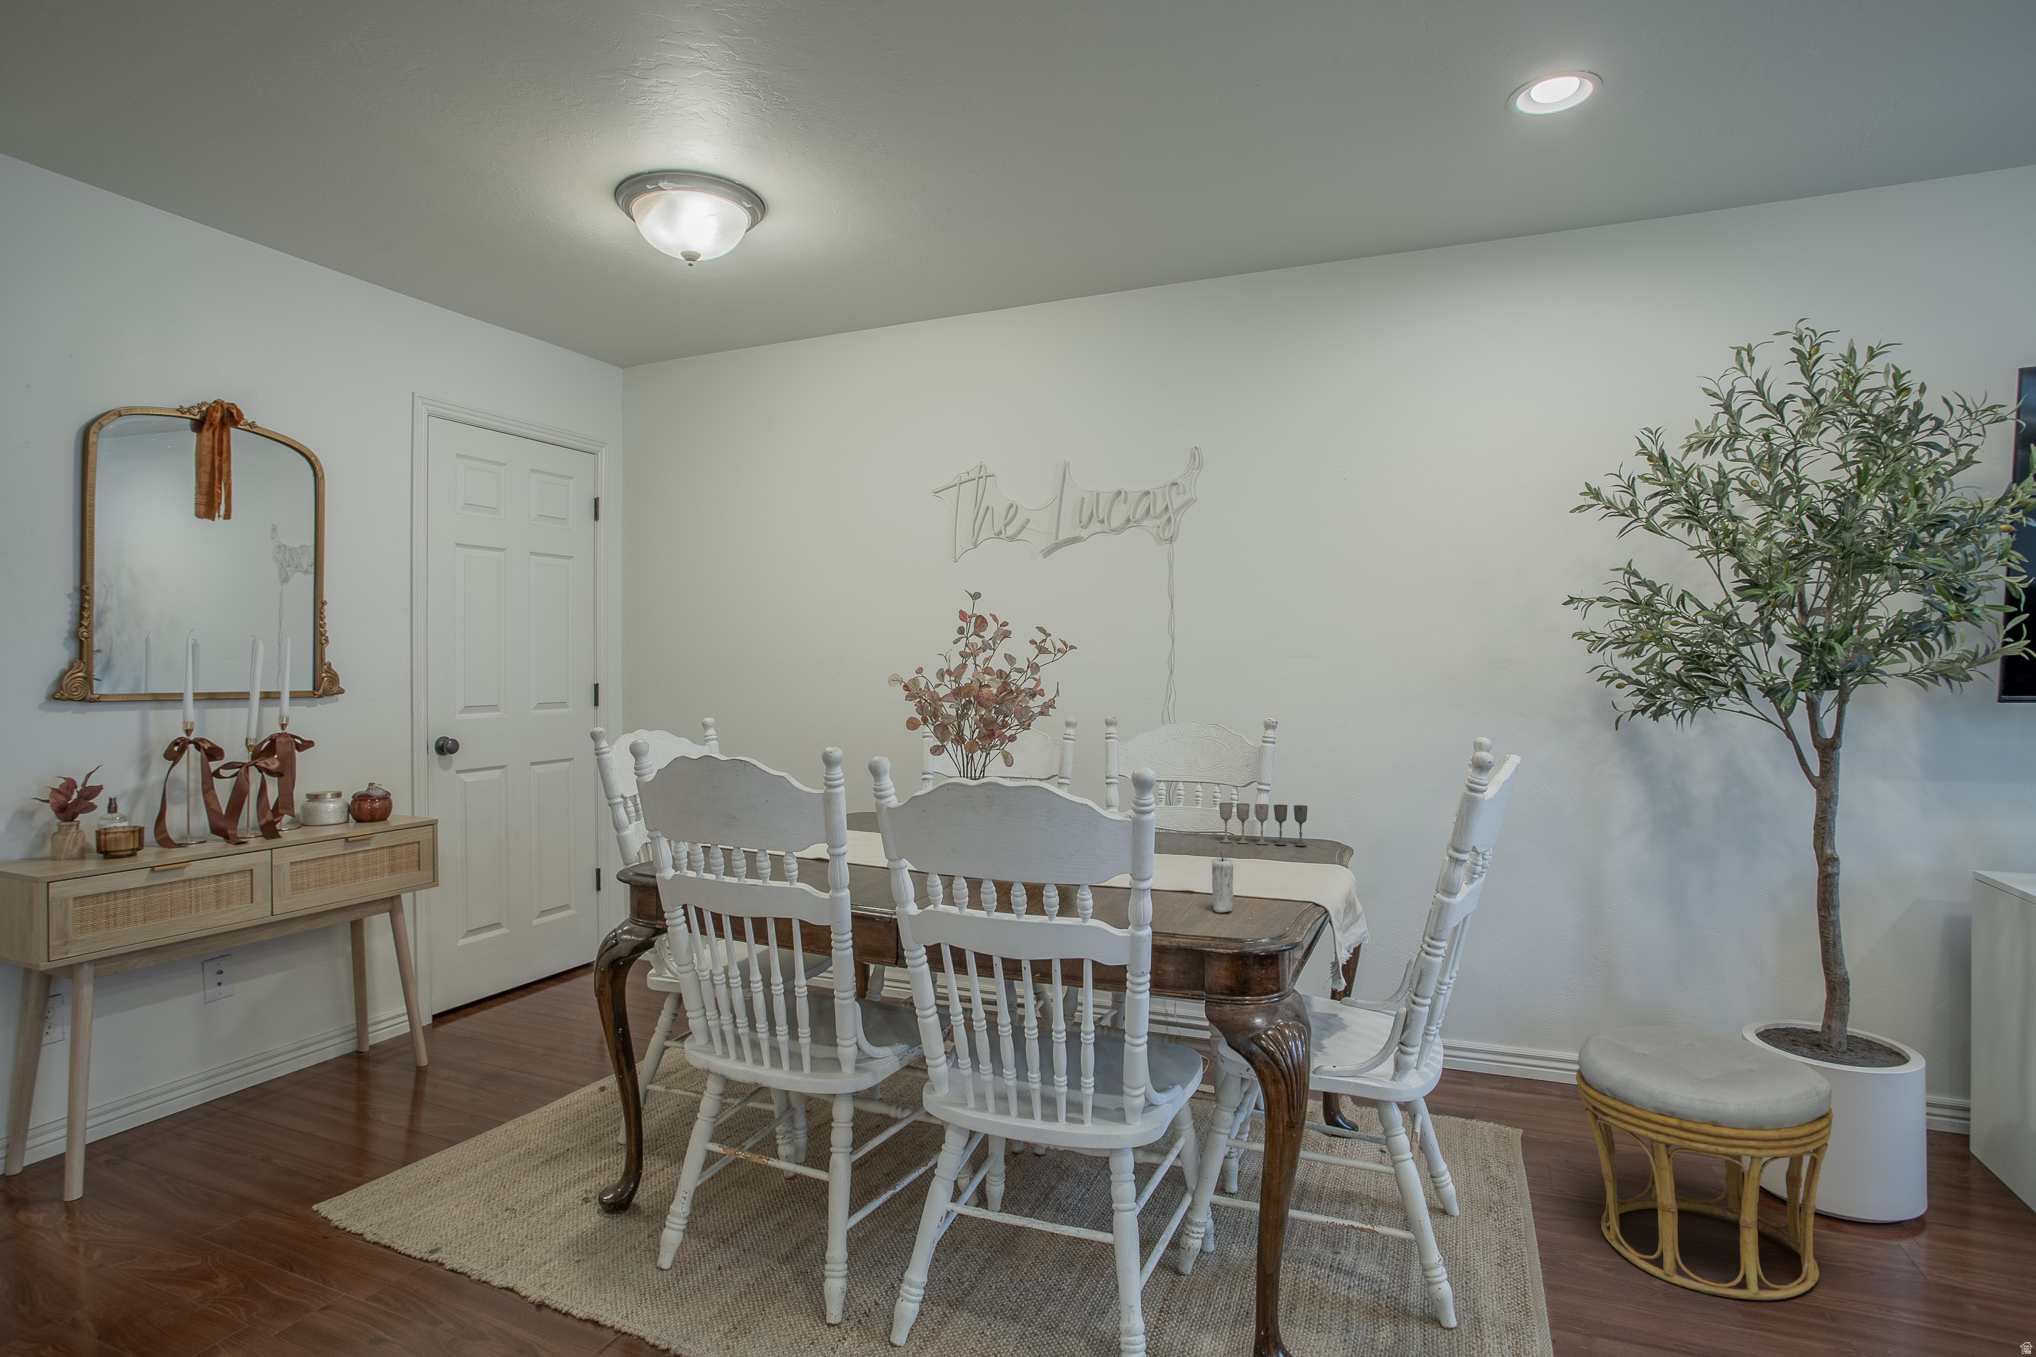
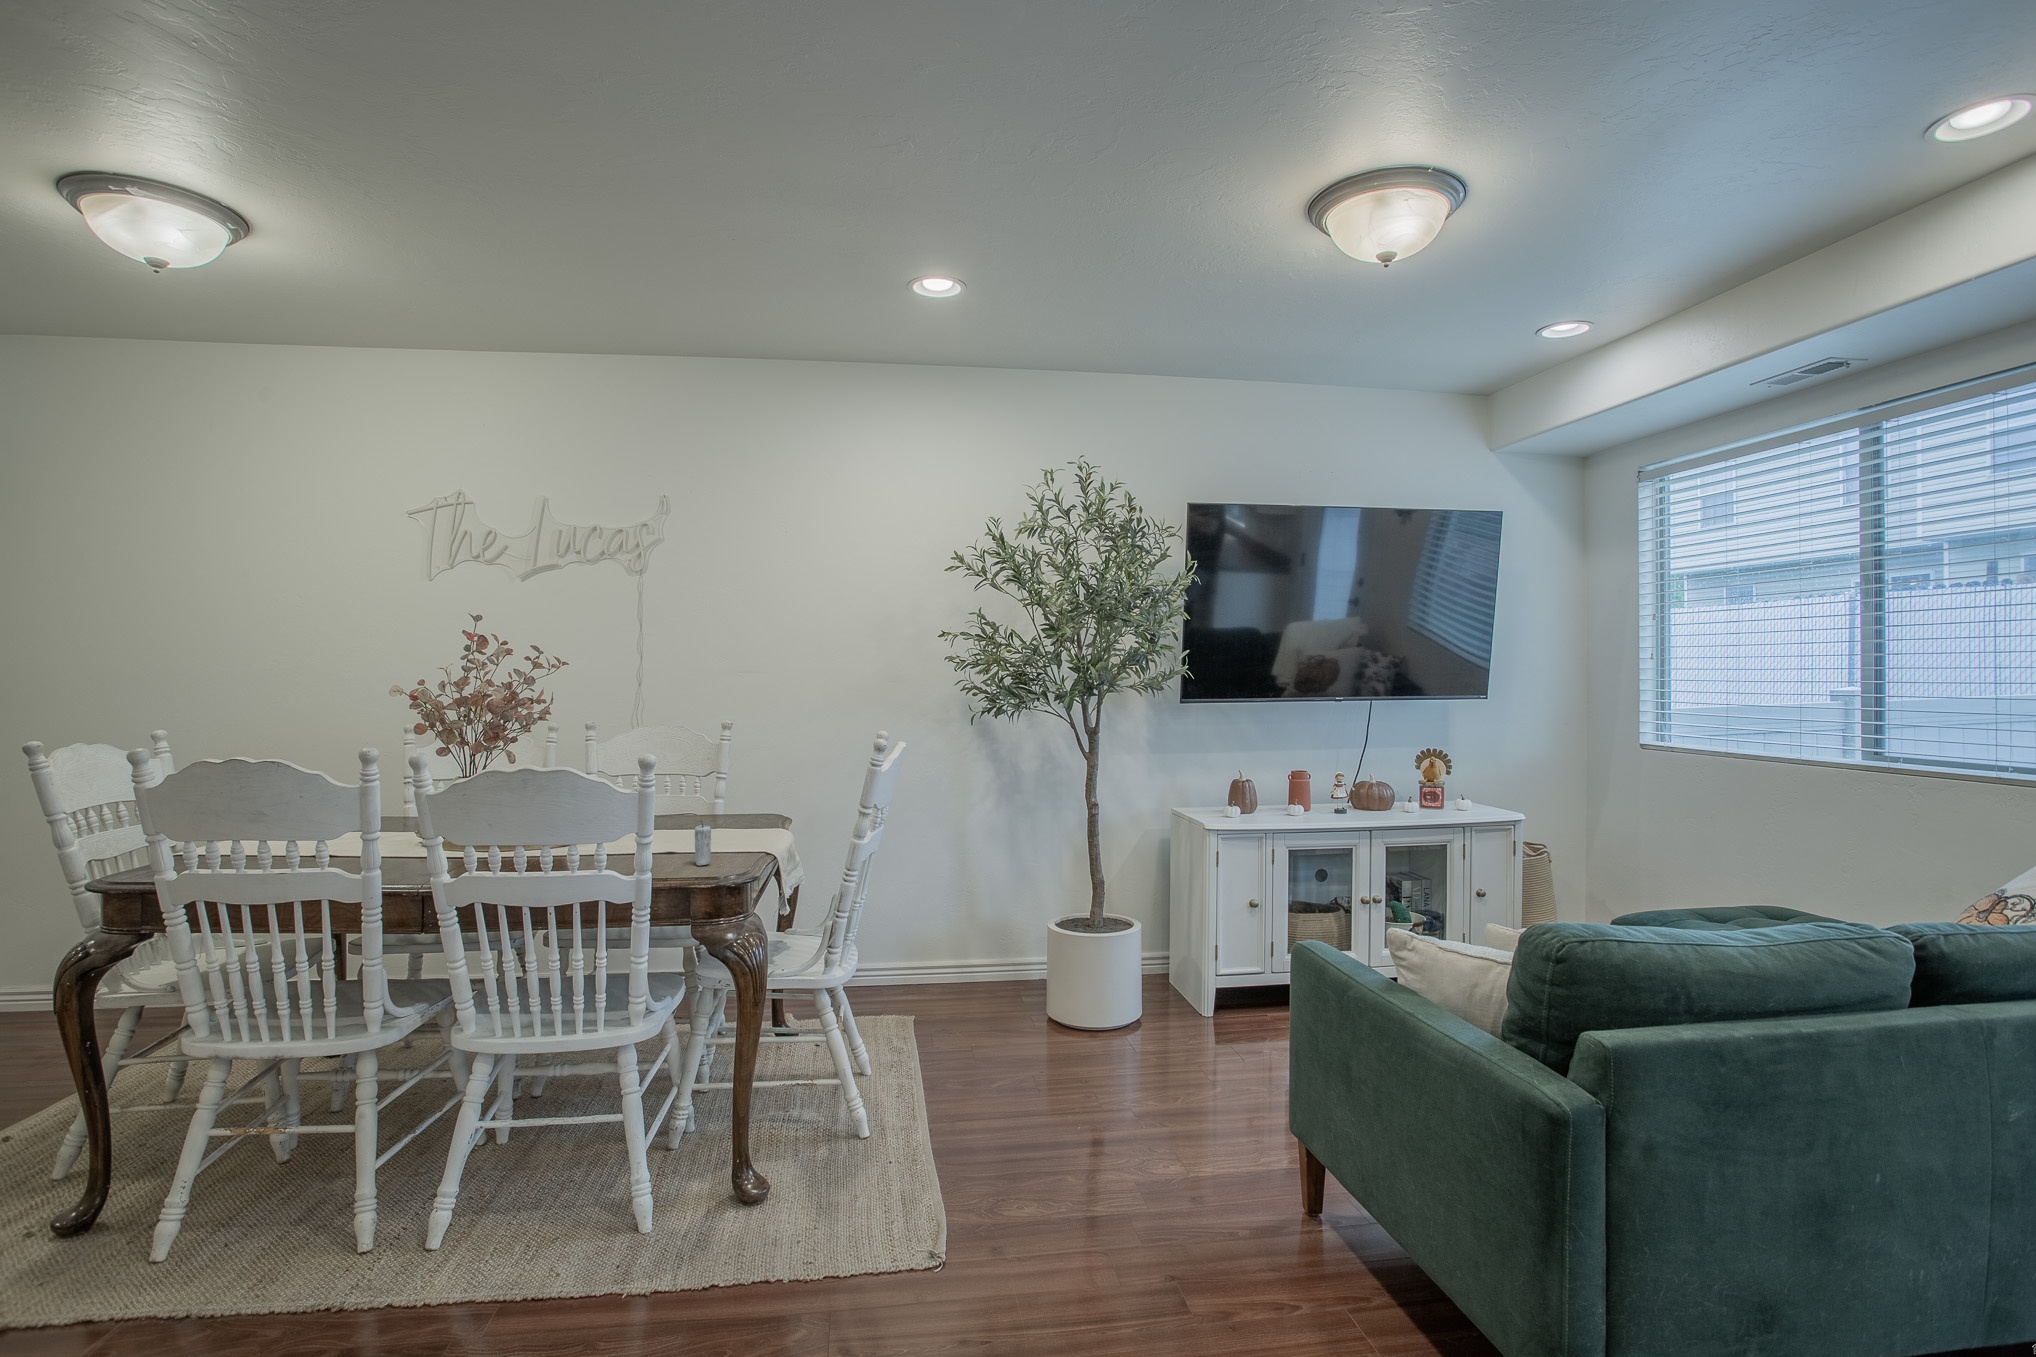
wine glass: present [1219,803,1308,846] -> none [692,788,762,821]
ottoman: present [1576,1025,1833,1300] -> none [945,921,1086,1083]

